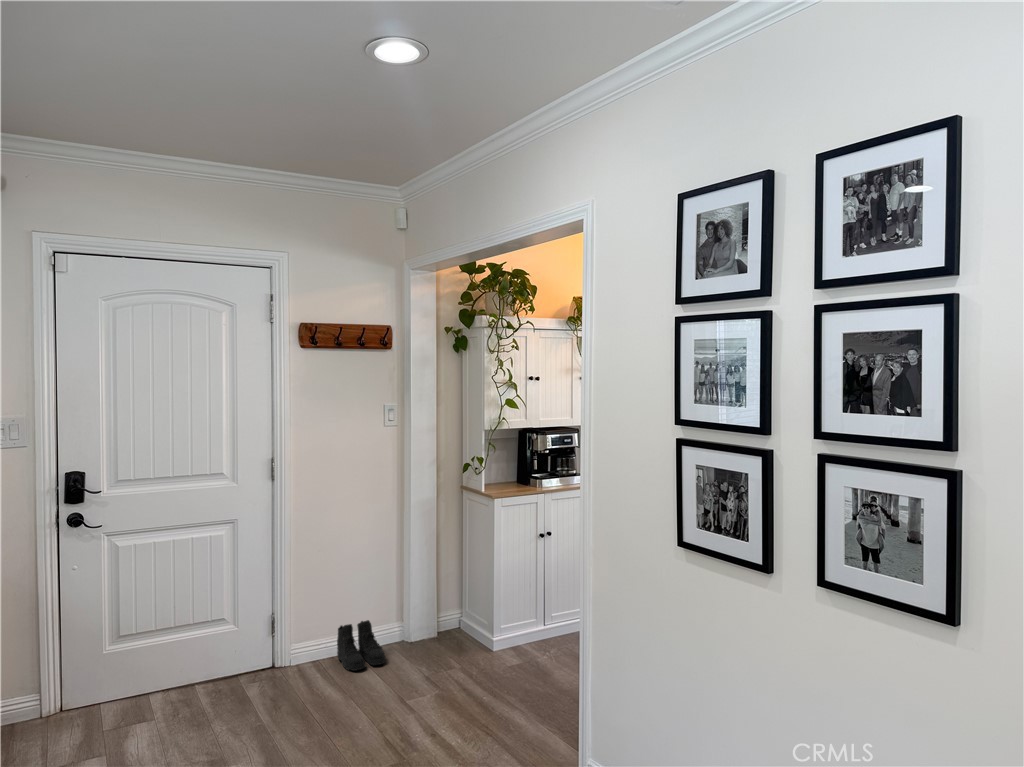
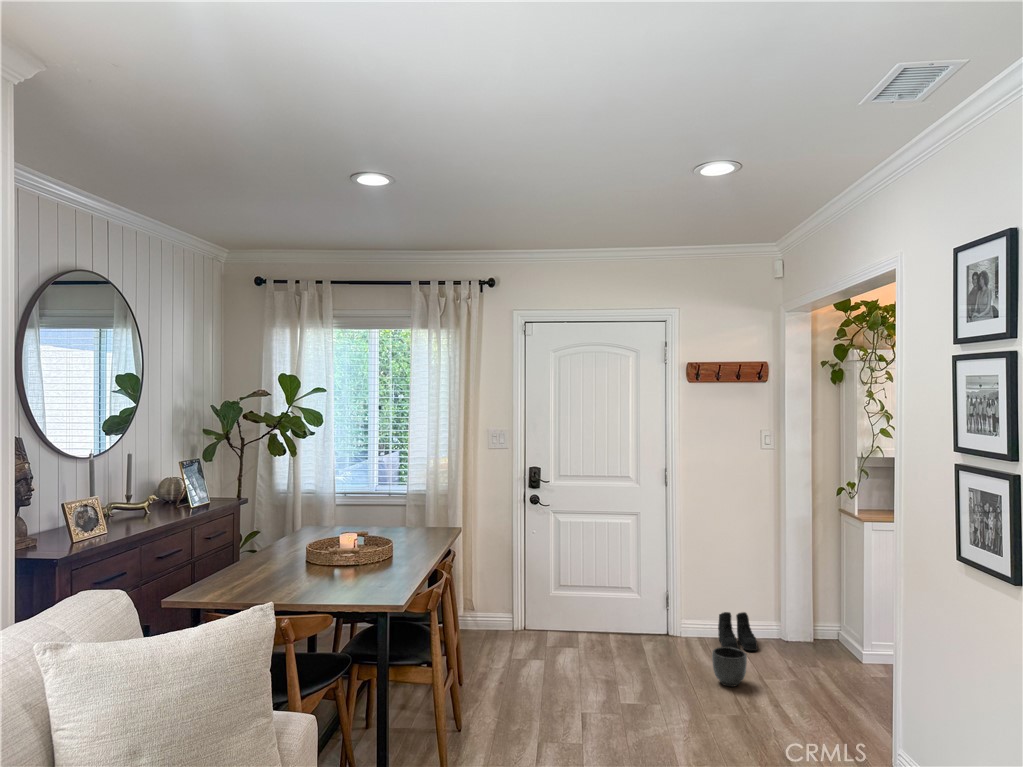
planter: none [350,672,391,722] -> present [712,647,747,687]

